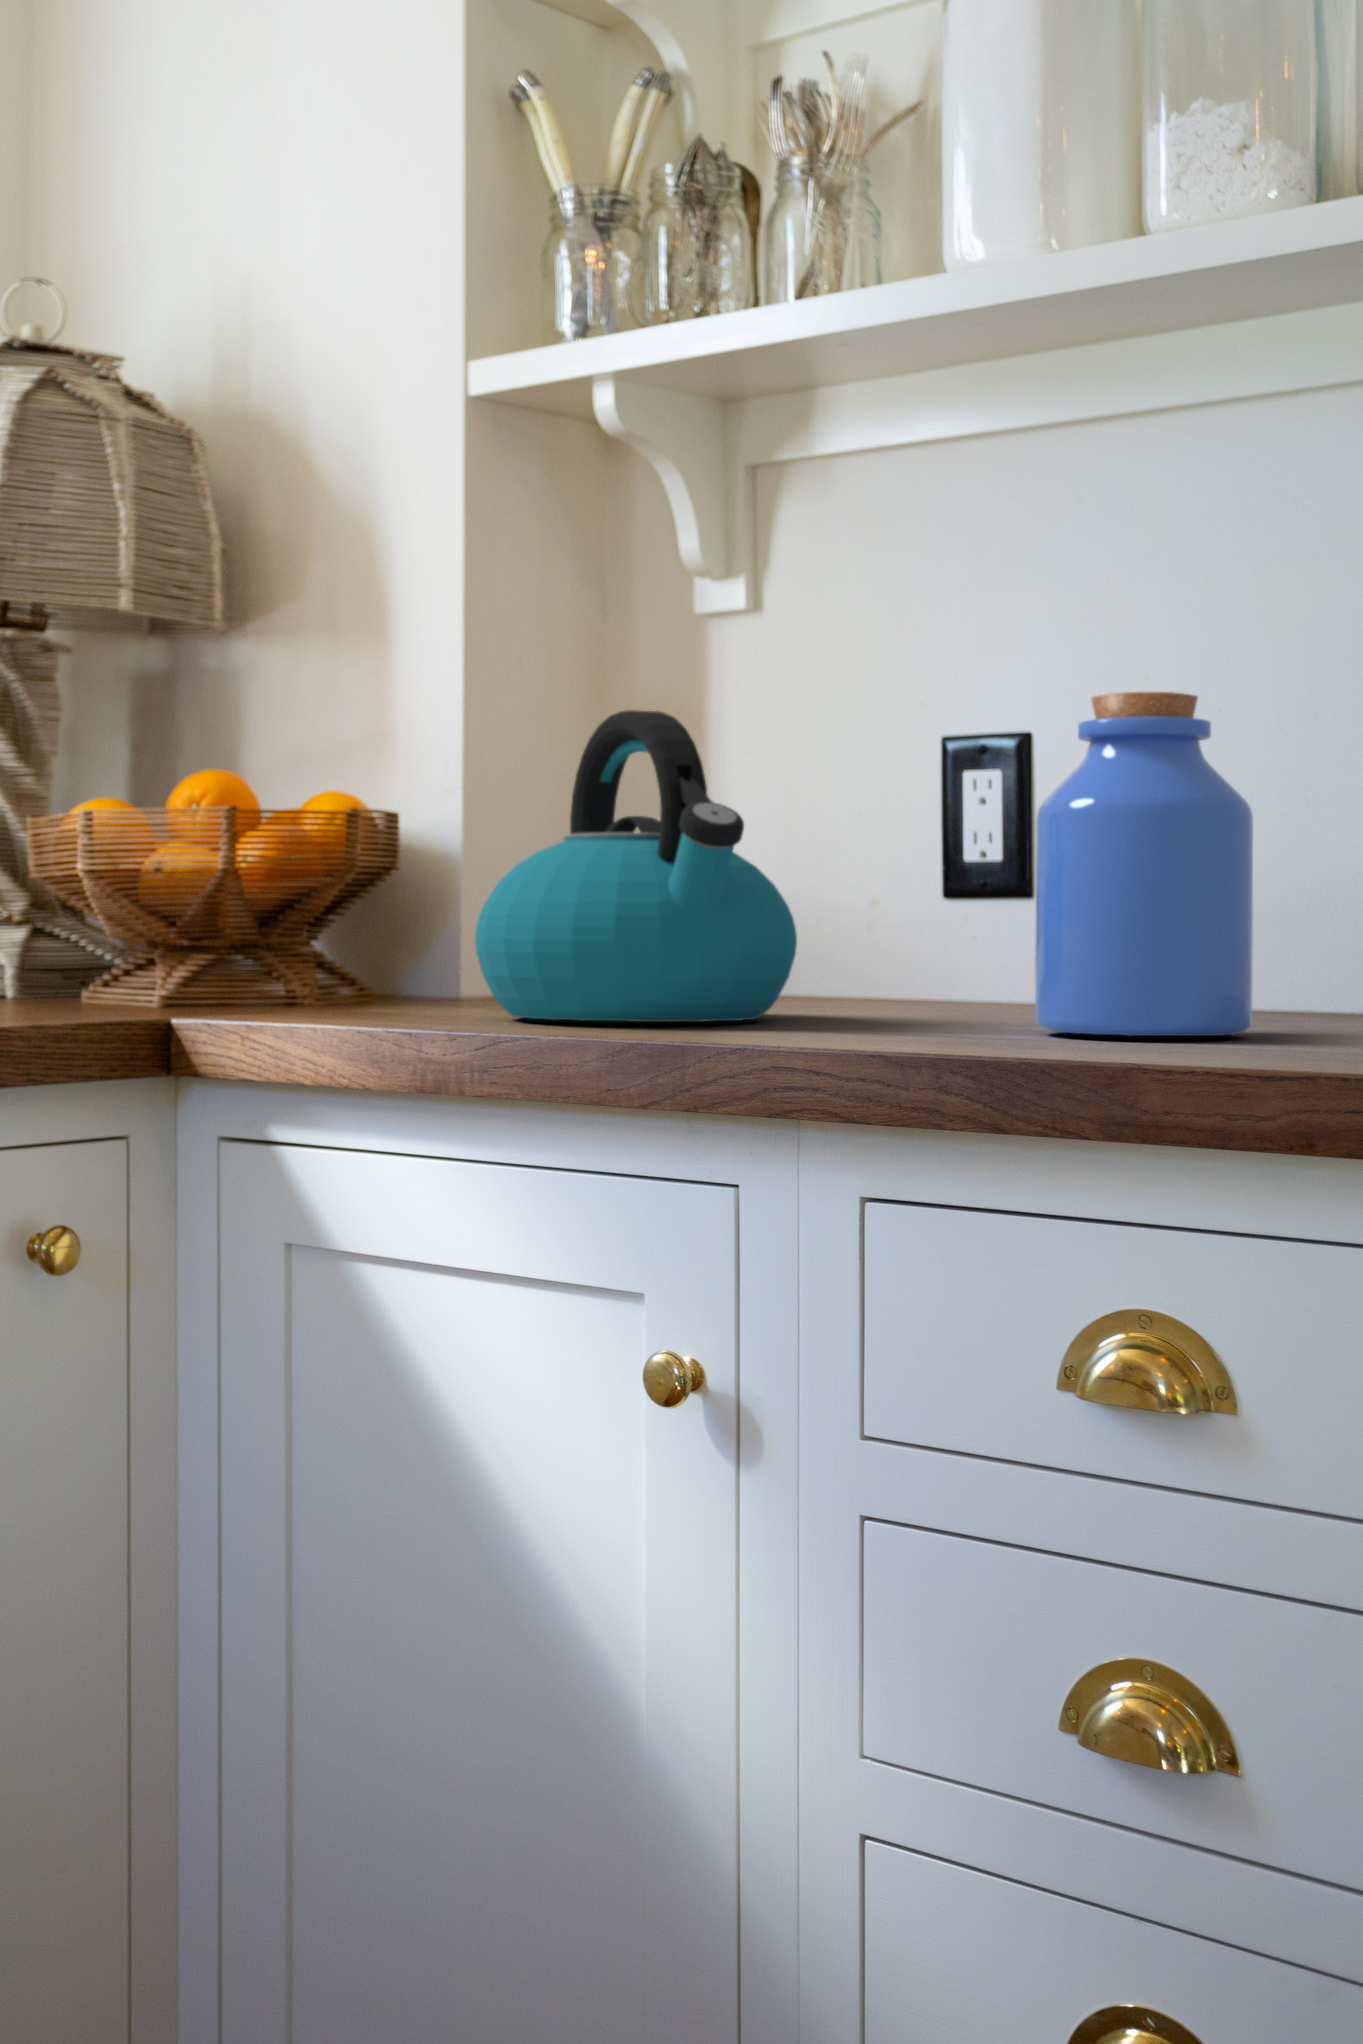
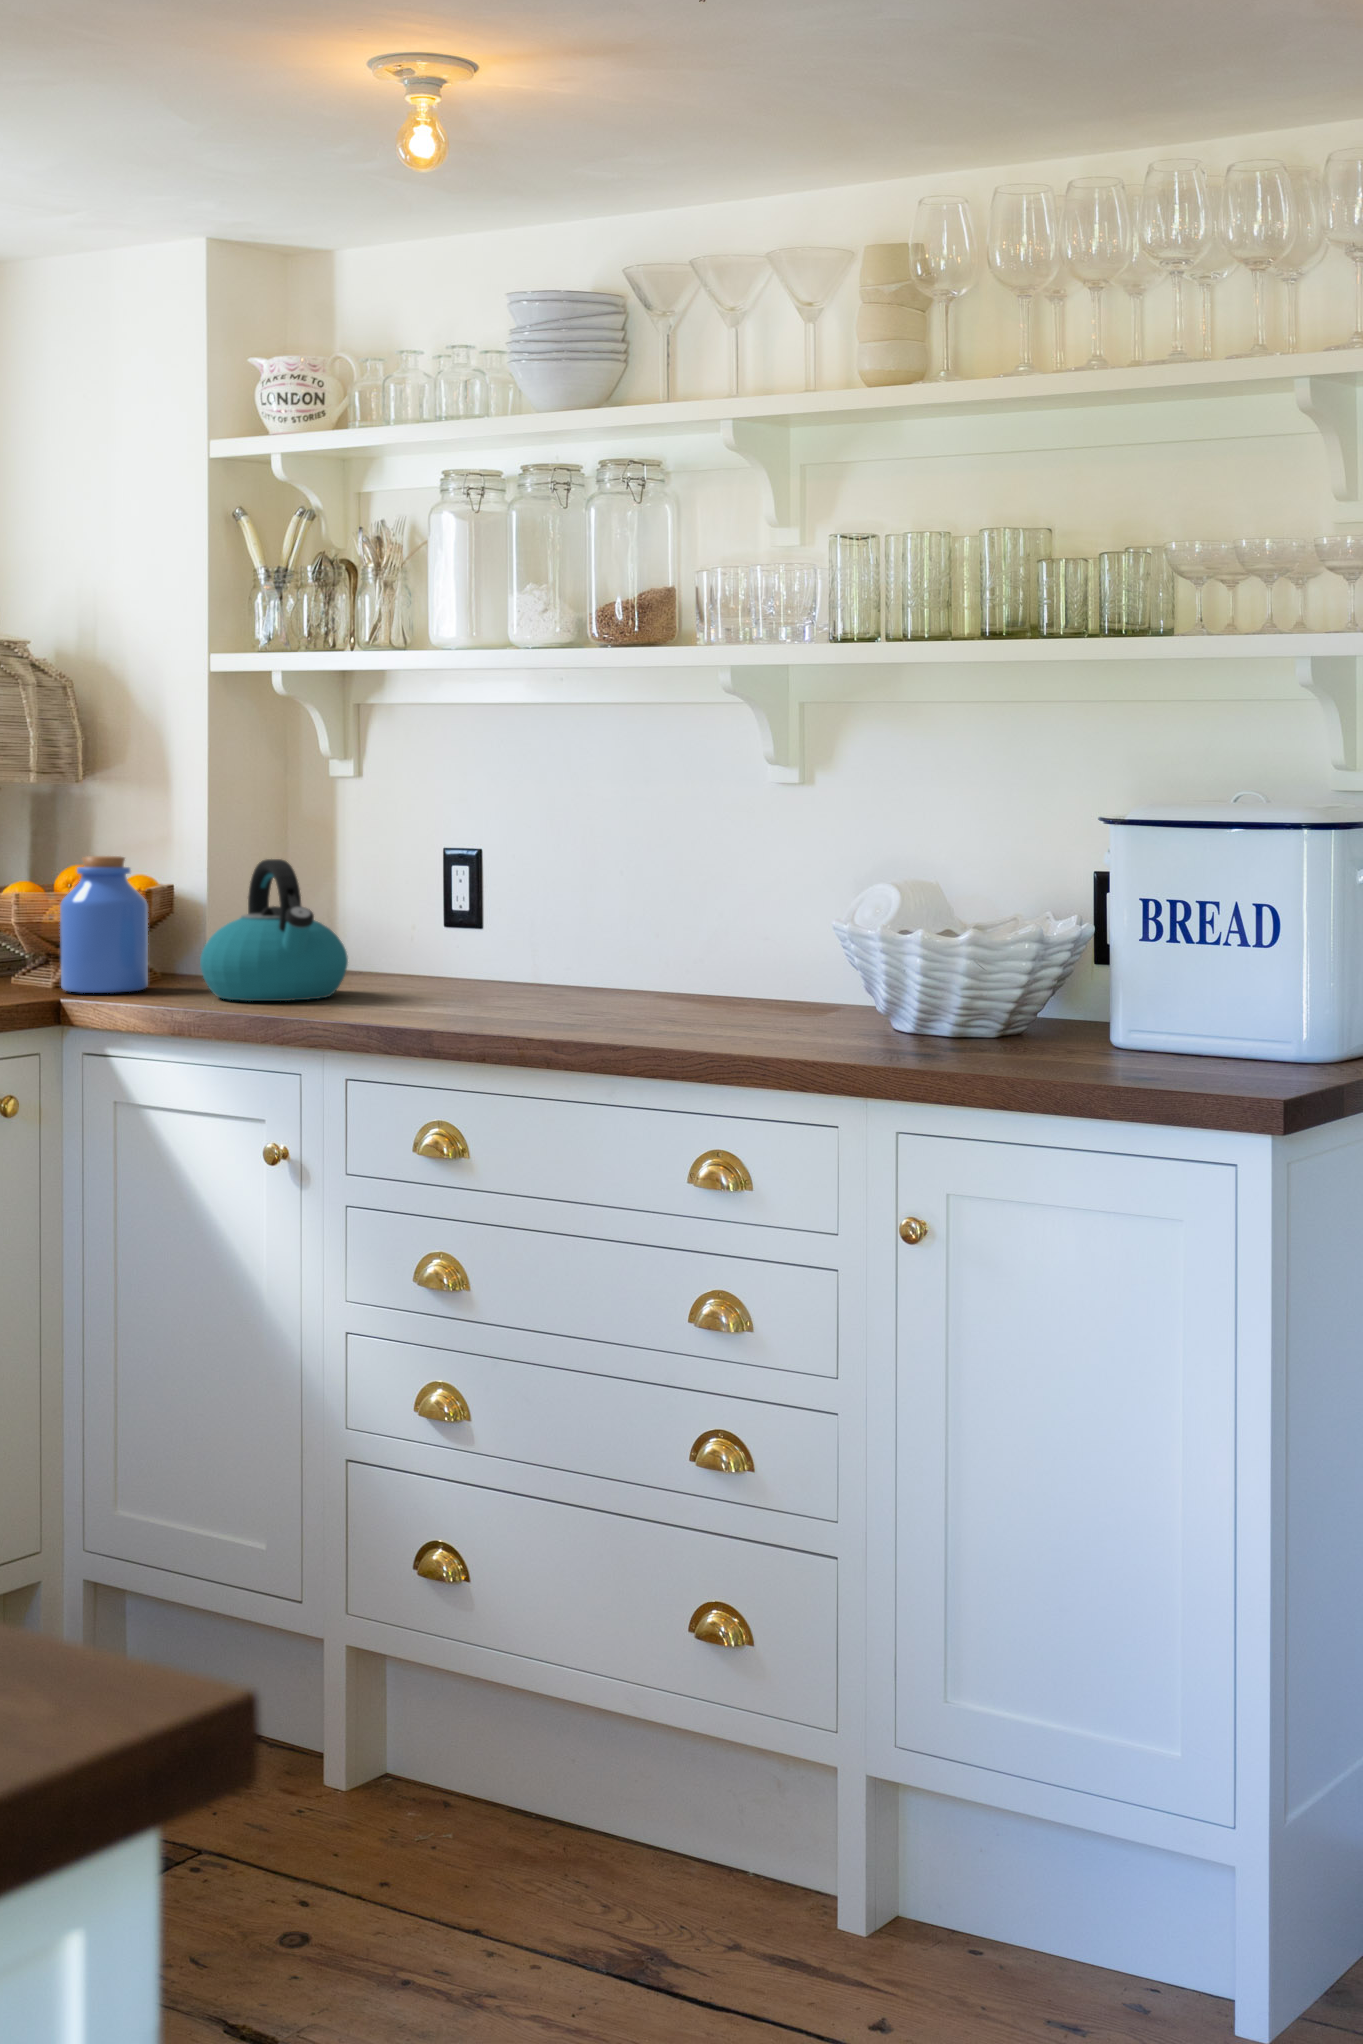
jar: present [1035,692,1253,1036] -> present [60,856,148,993]

